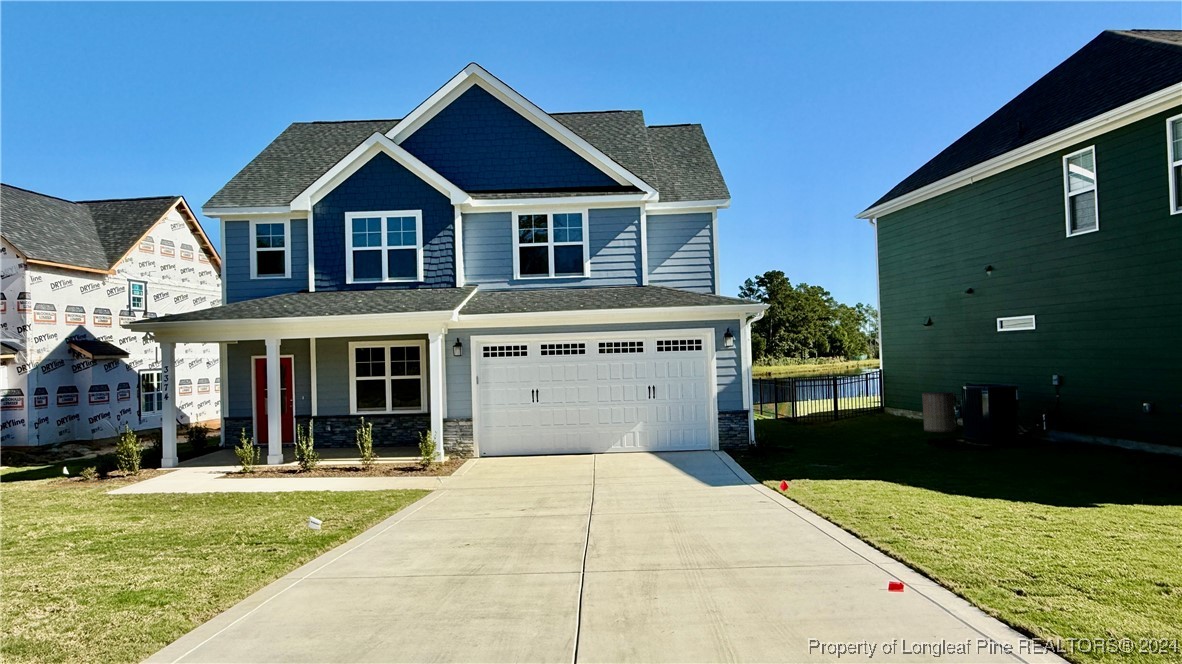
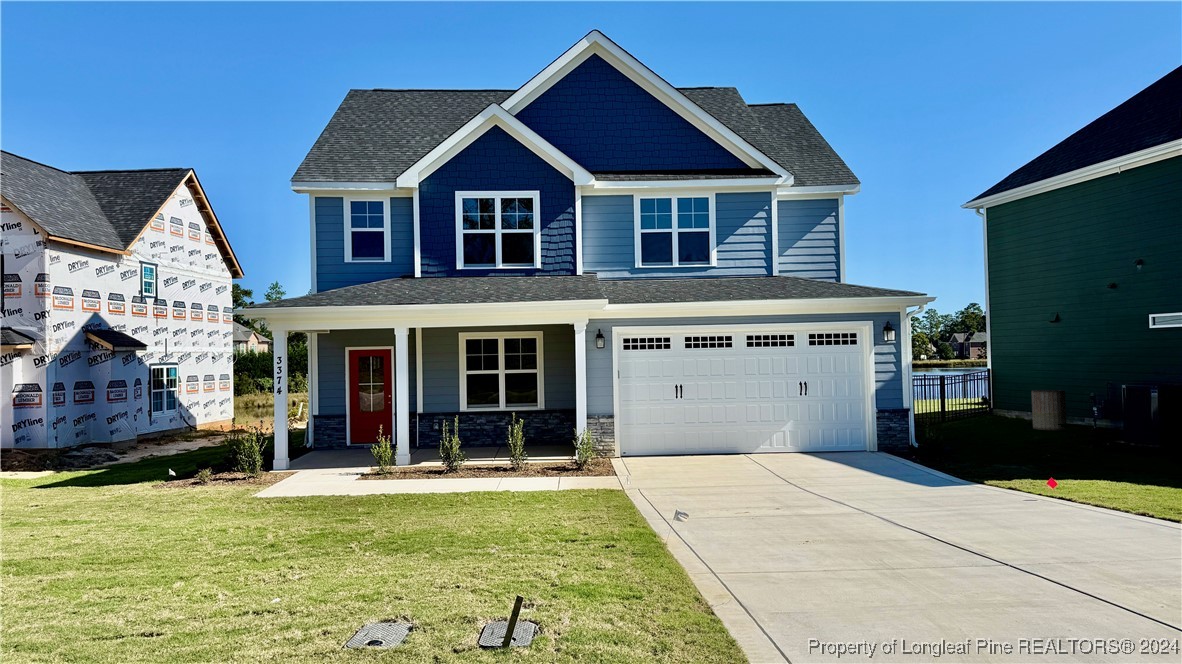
potted plant: present [80,453,122,479] -> none [183,455,232,485]

